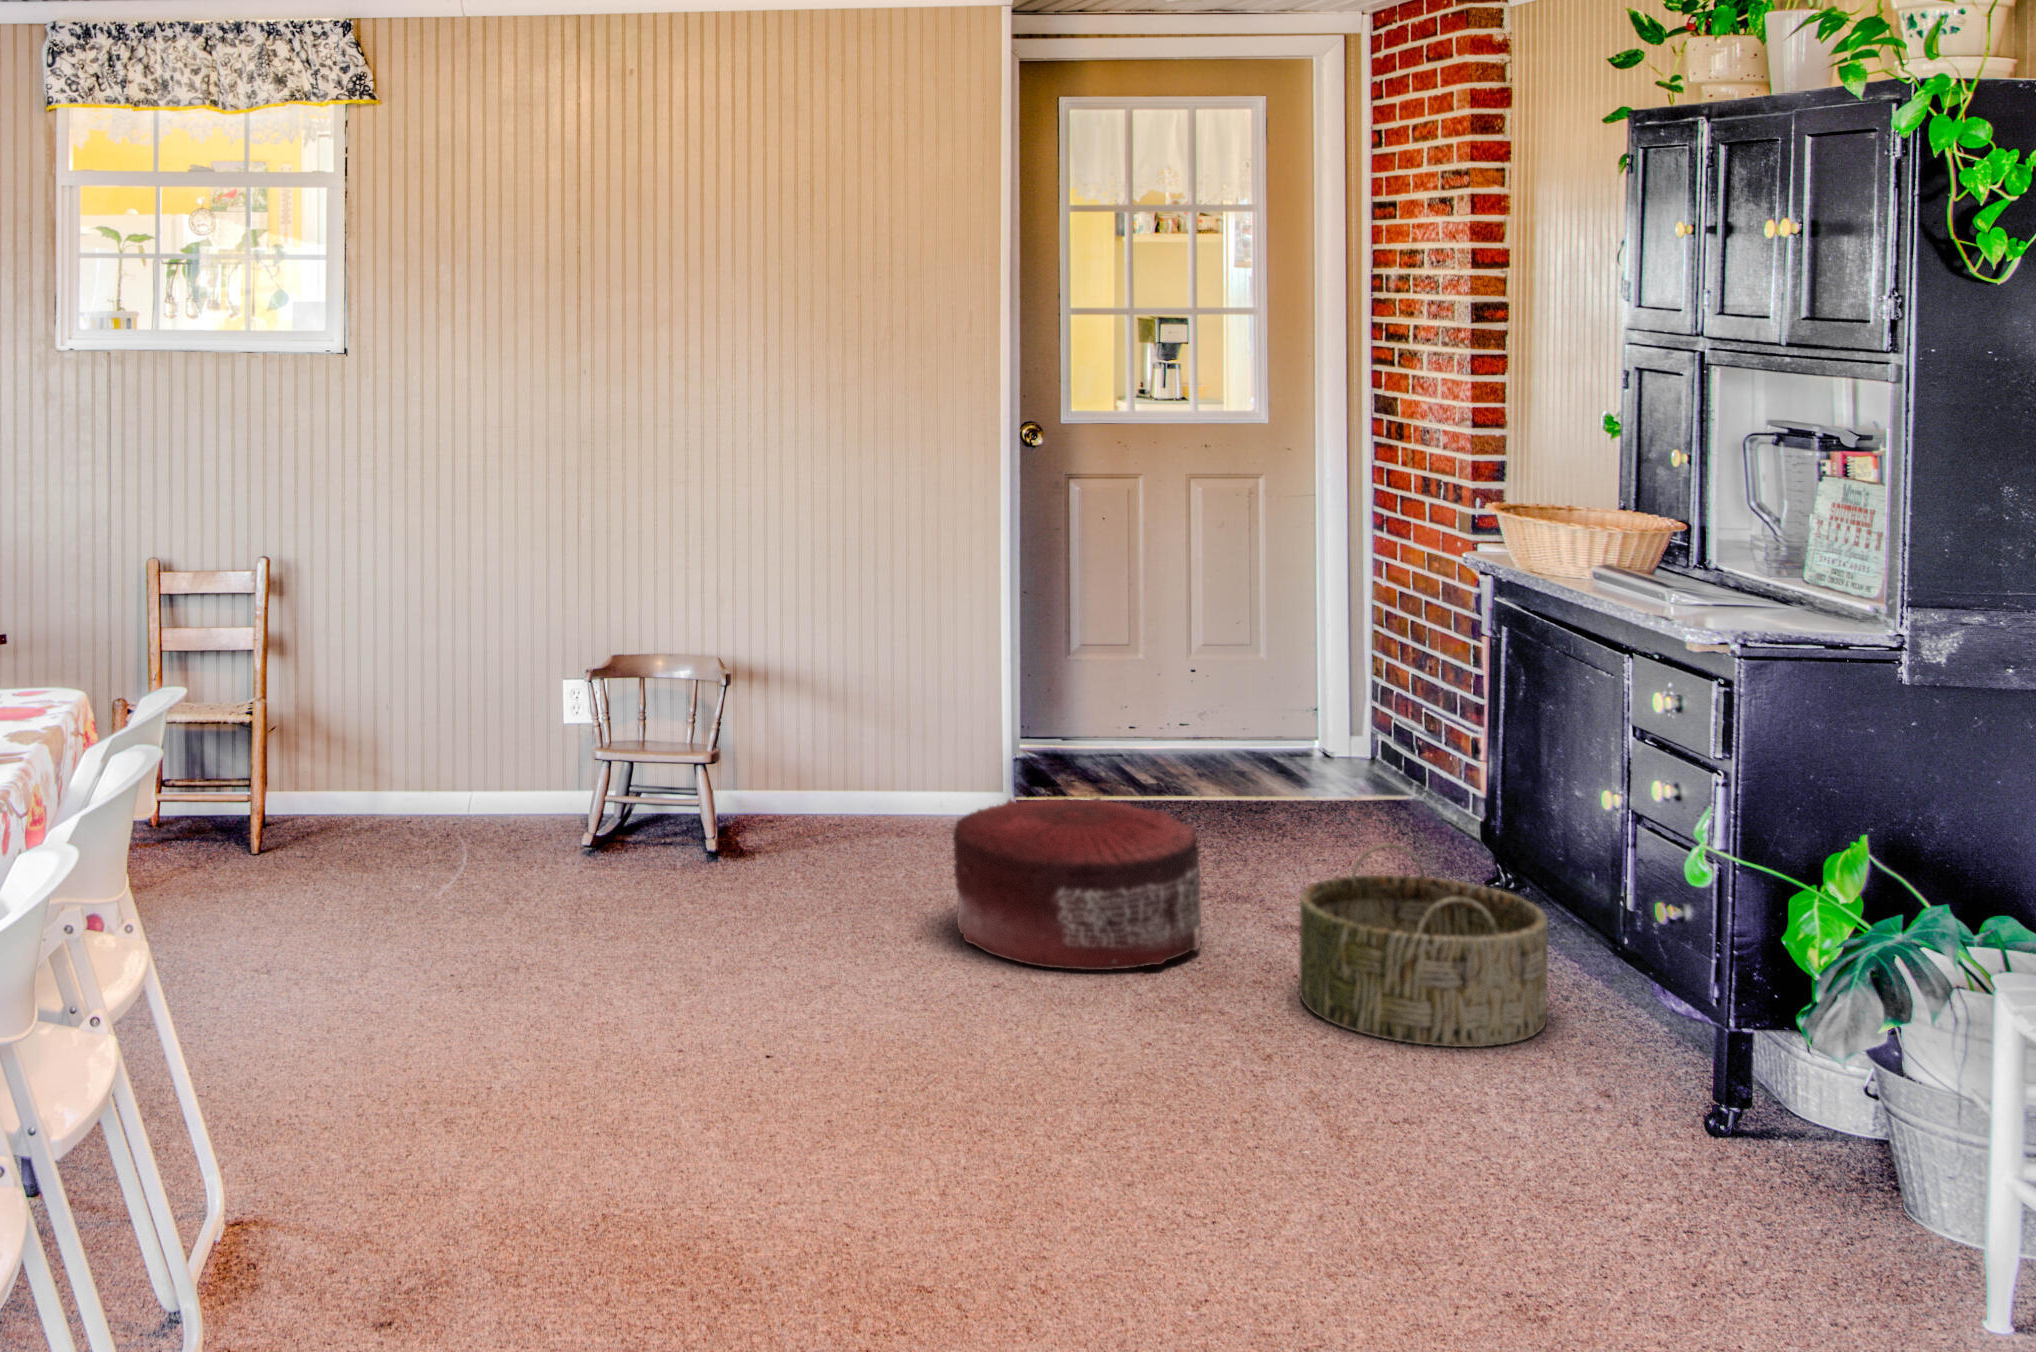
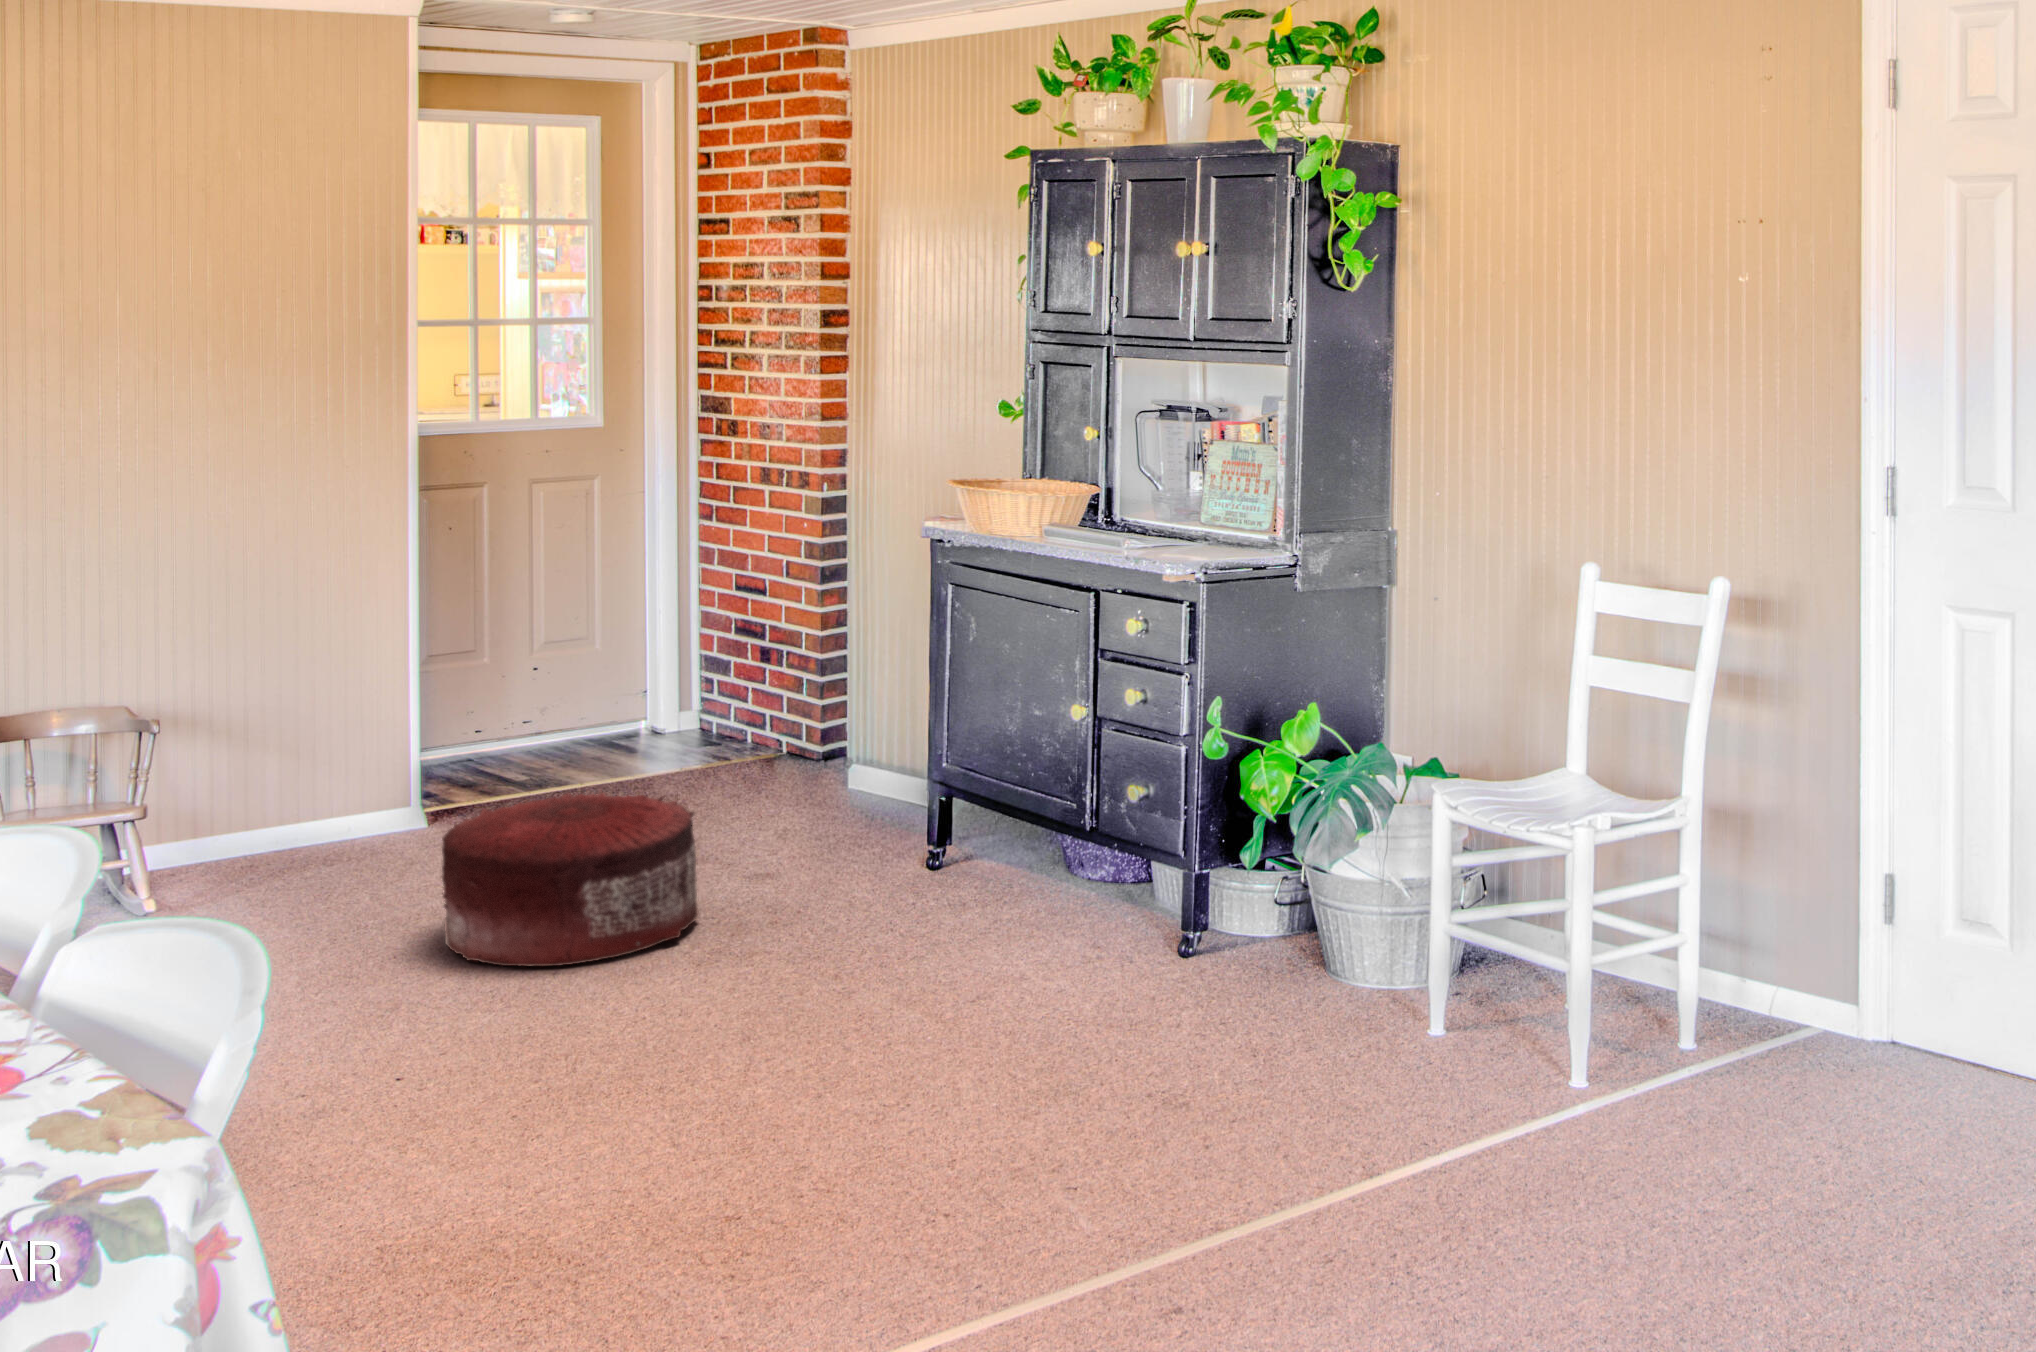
basket: present [1299,843,1548,1047] -> none [812,785,1018,953]

